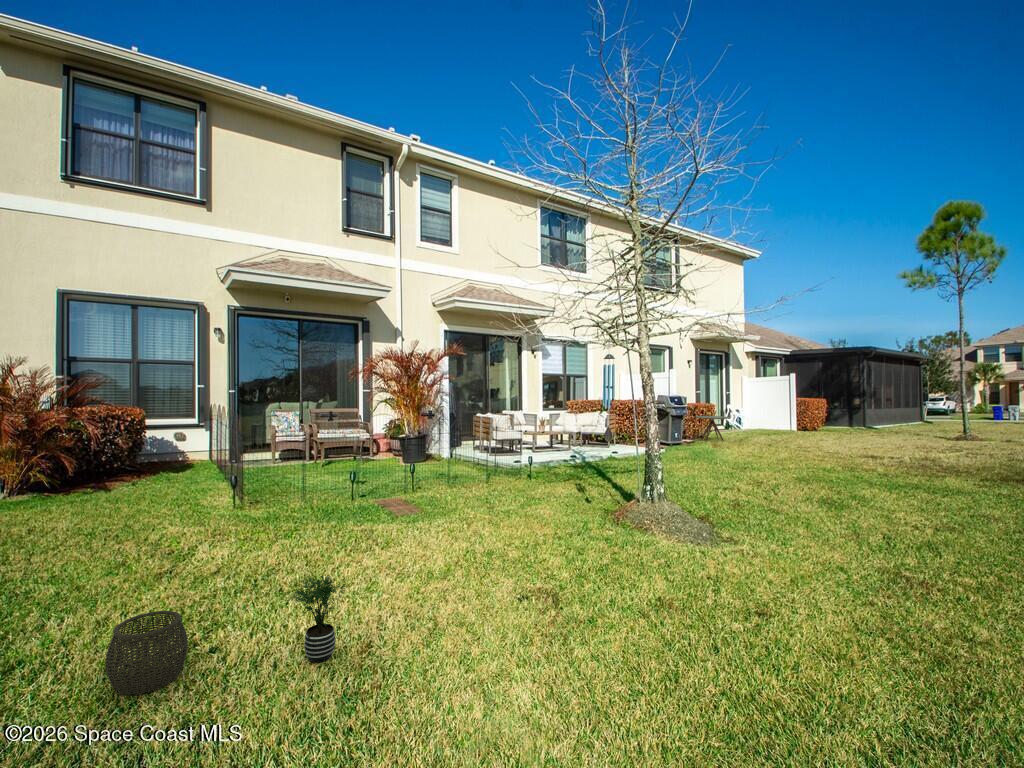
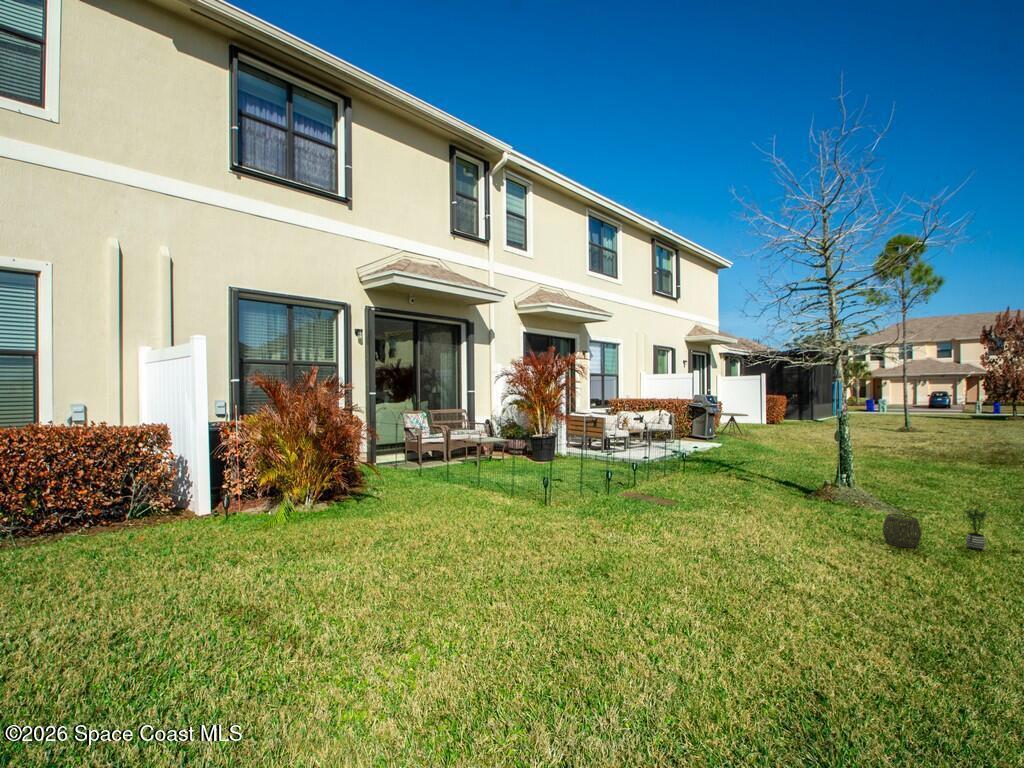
potted plant: present [288,575,346,663] -> present [961,508,991,551]
woven basket: present [105,611,189,696] -> present [883,514,921,548]

